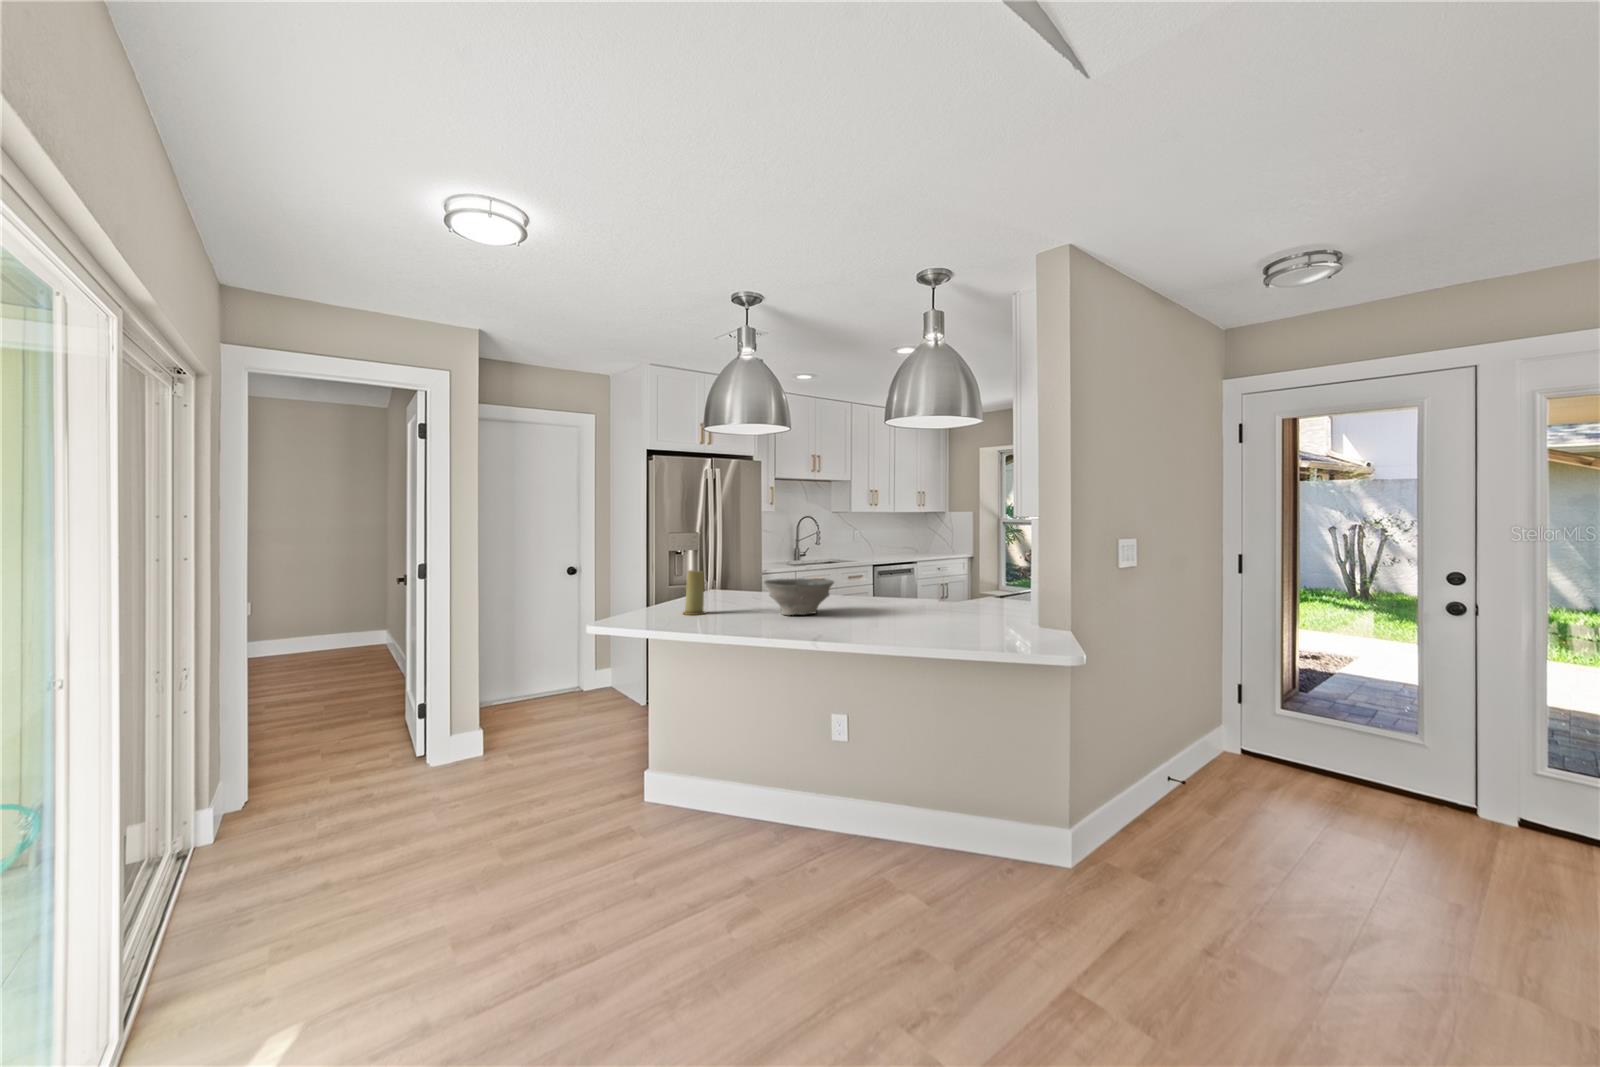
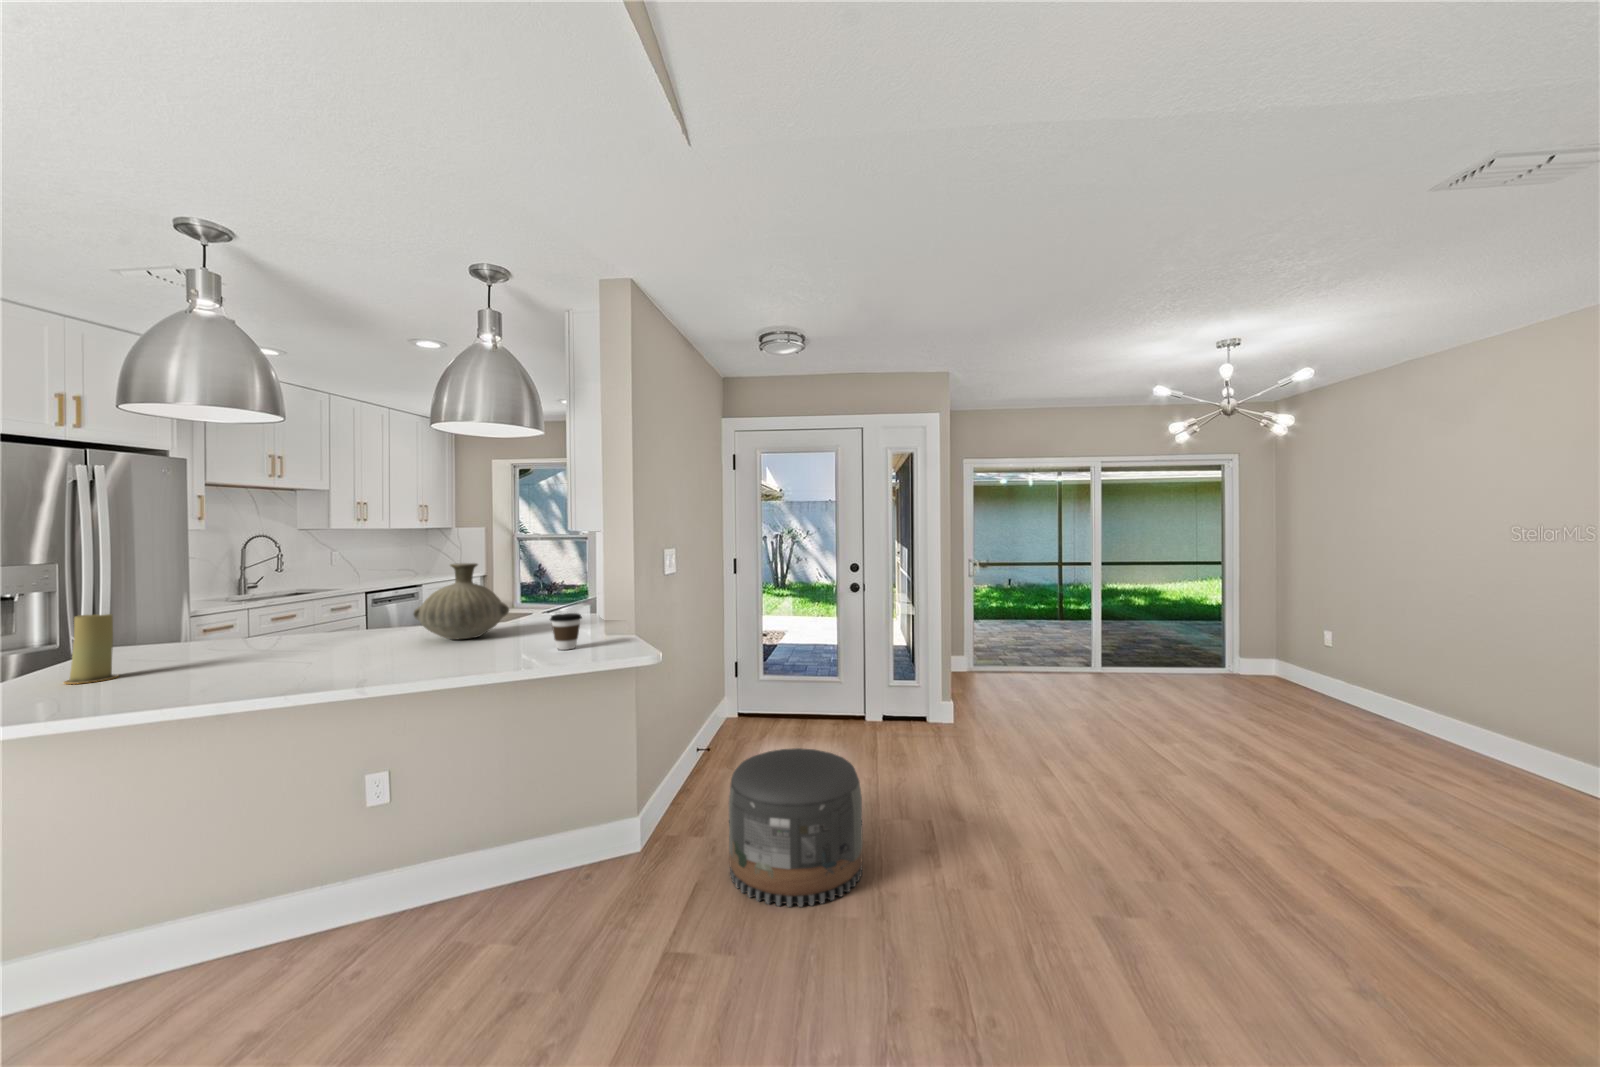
vase: none [877,547,952,615] -> present [414,563,509,639]
bowl: present [764,578,834,615] -> none [236,609,355,661]
coffee cup: none [975,601,1006,637] -> present [550,613,582,650]
pouf: none [1166,801,1378,1025] -> present [729,748,863,907]

